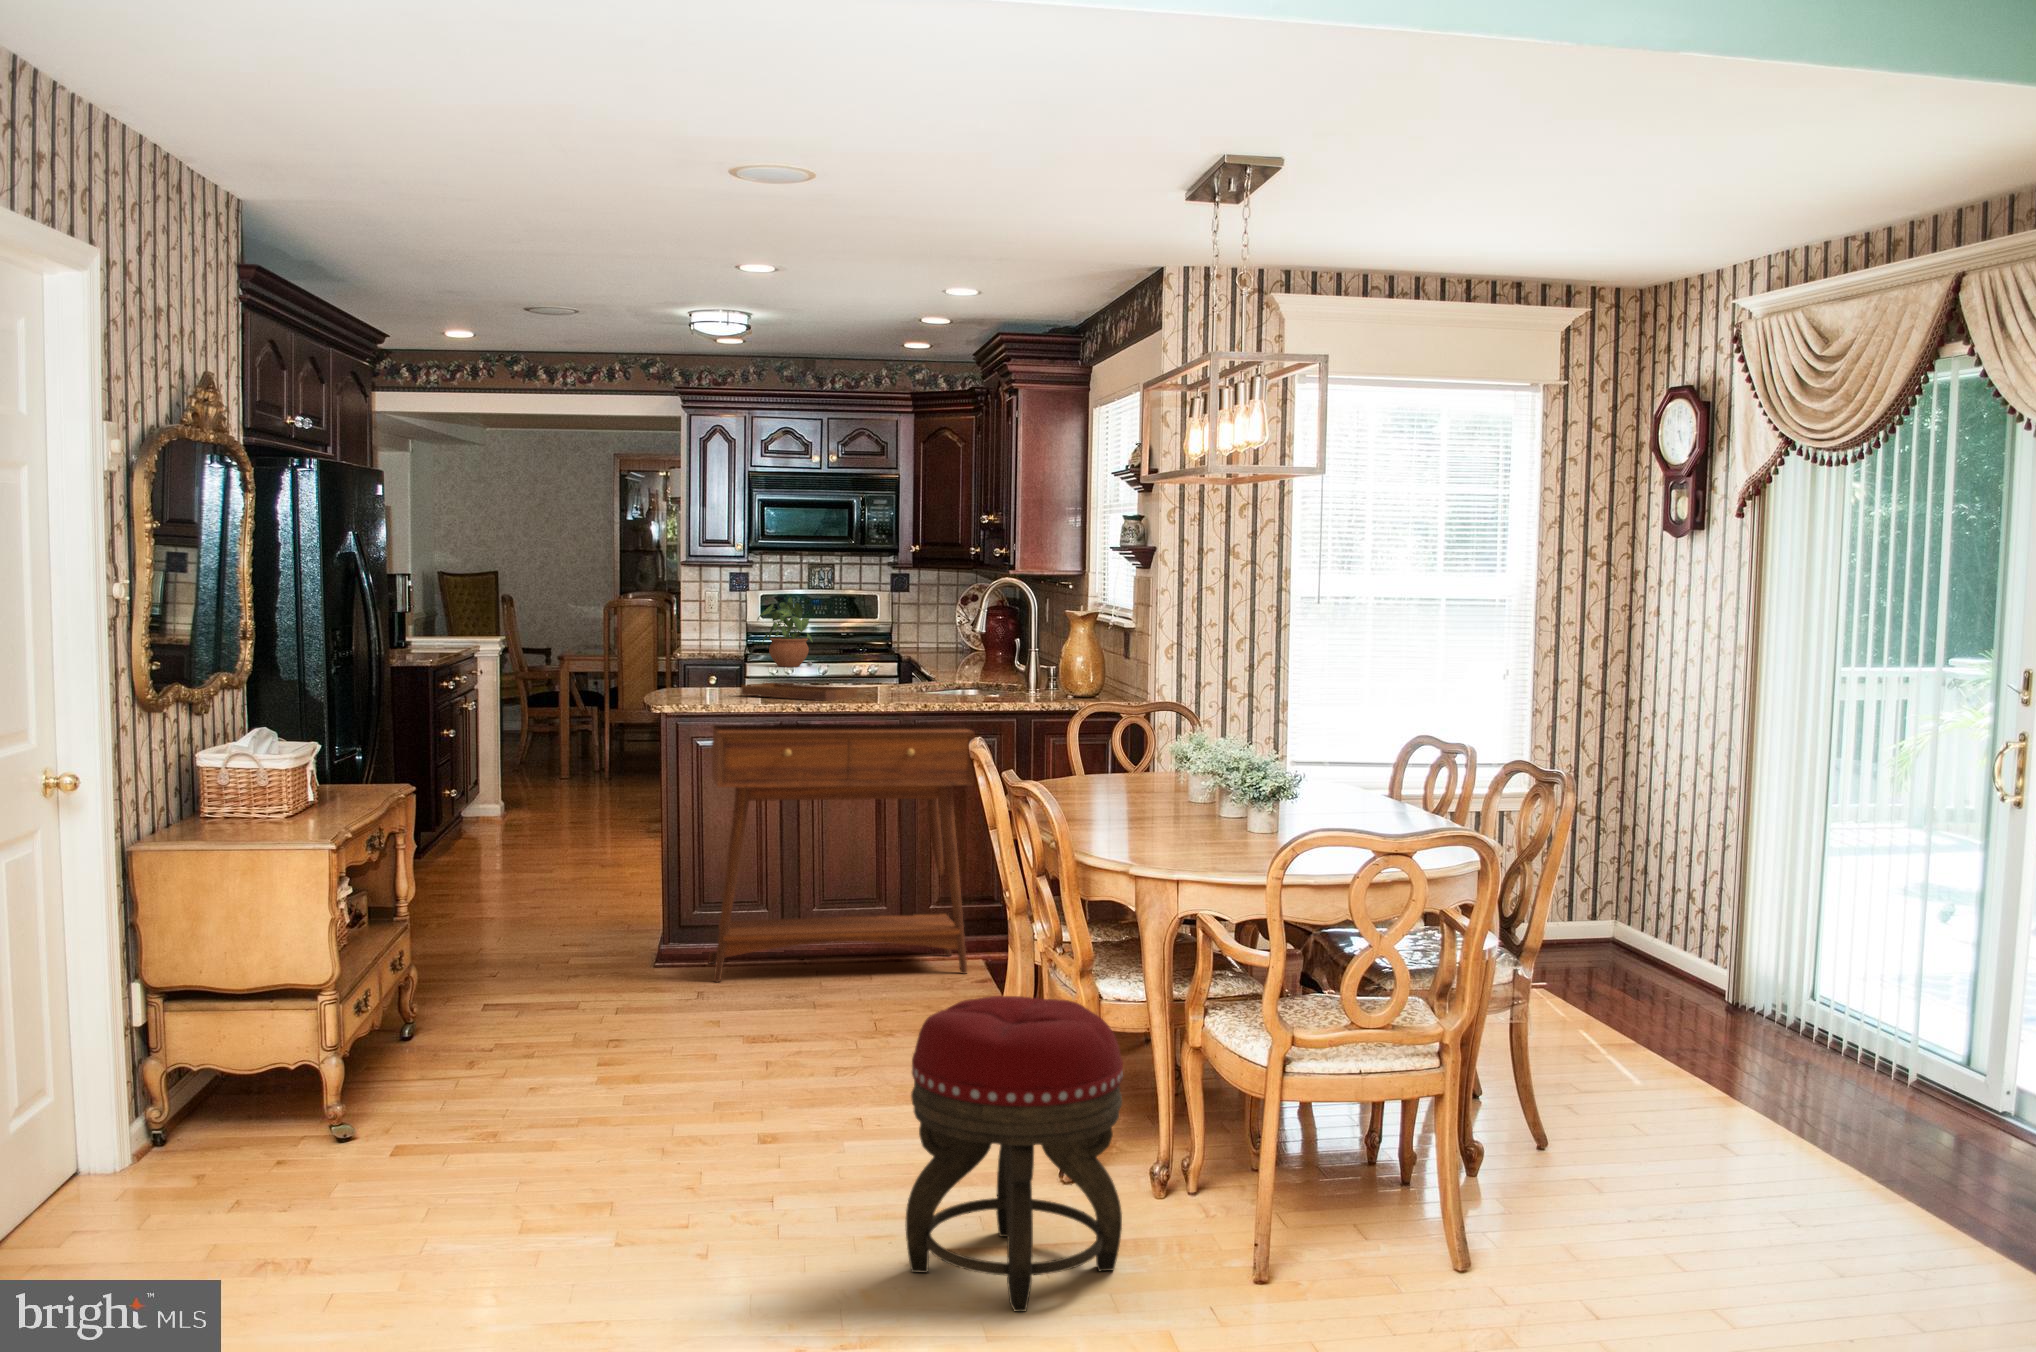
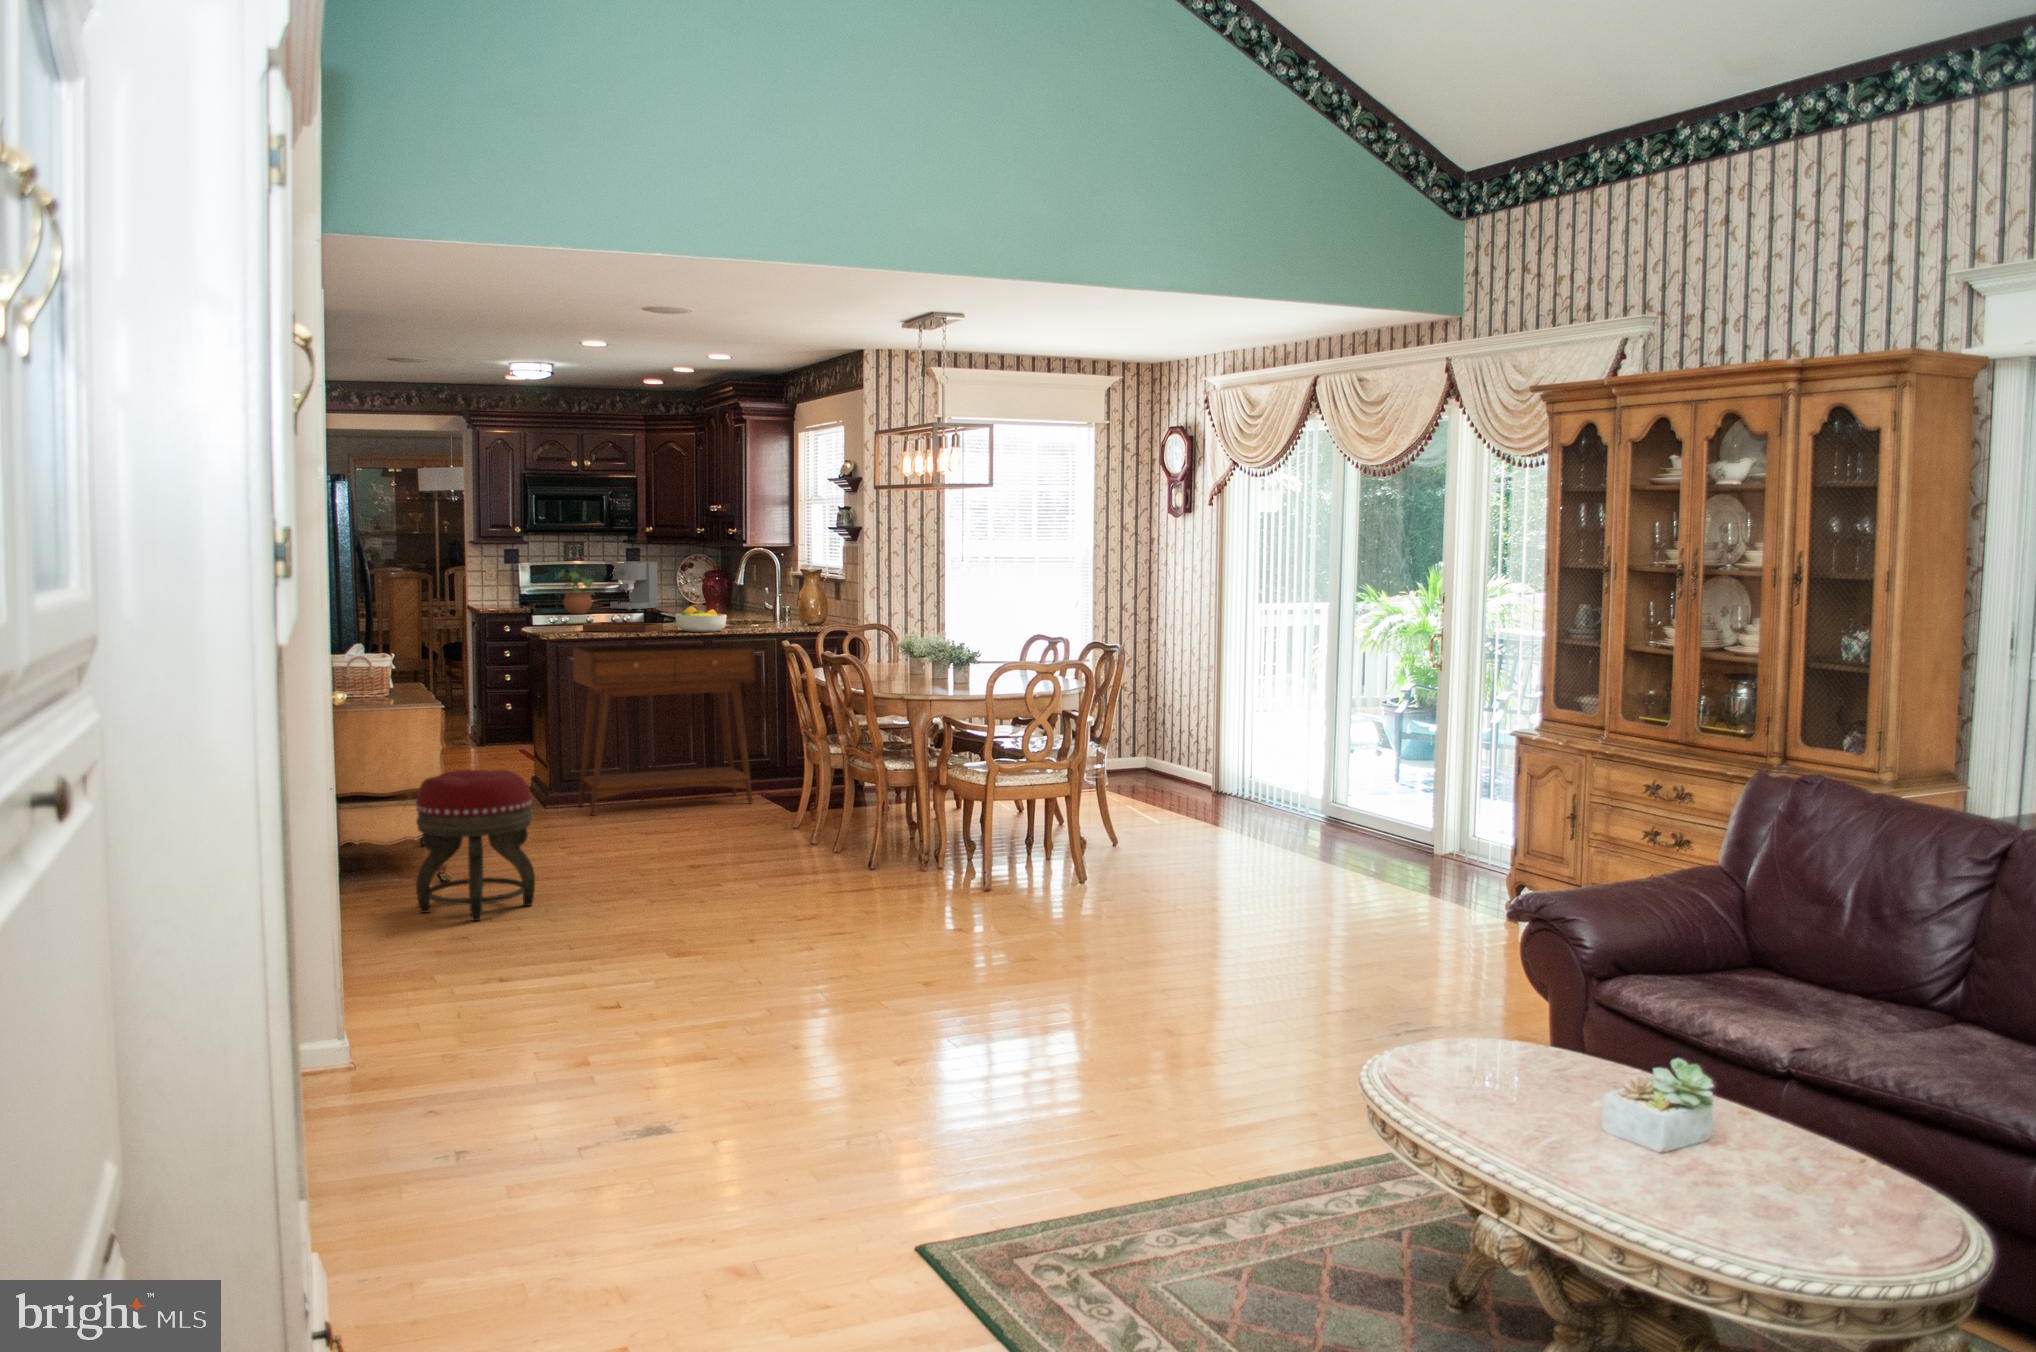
coffee maker: none [841,595,907,663] -> present [610,561,658,610]
fruit bowl: none [871,663,946,703] -> present [675,606,727,632]
footstool: present [906,996,1123,1312] -> present [416,770,535,921]

